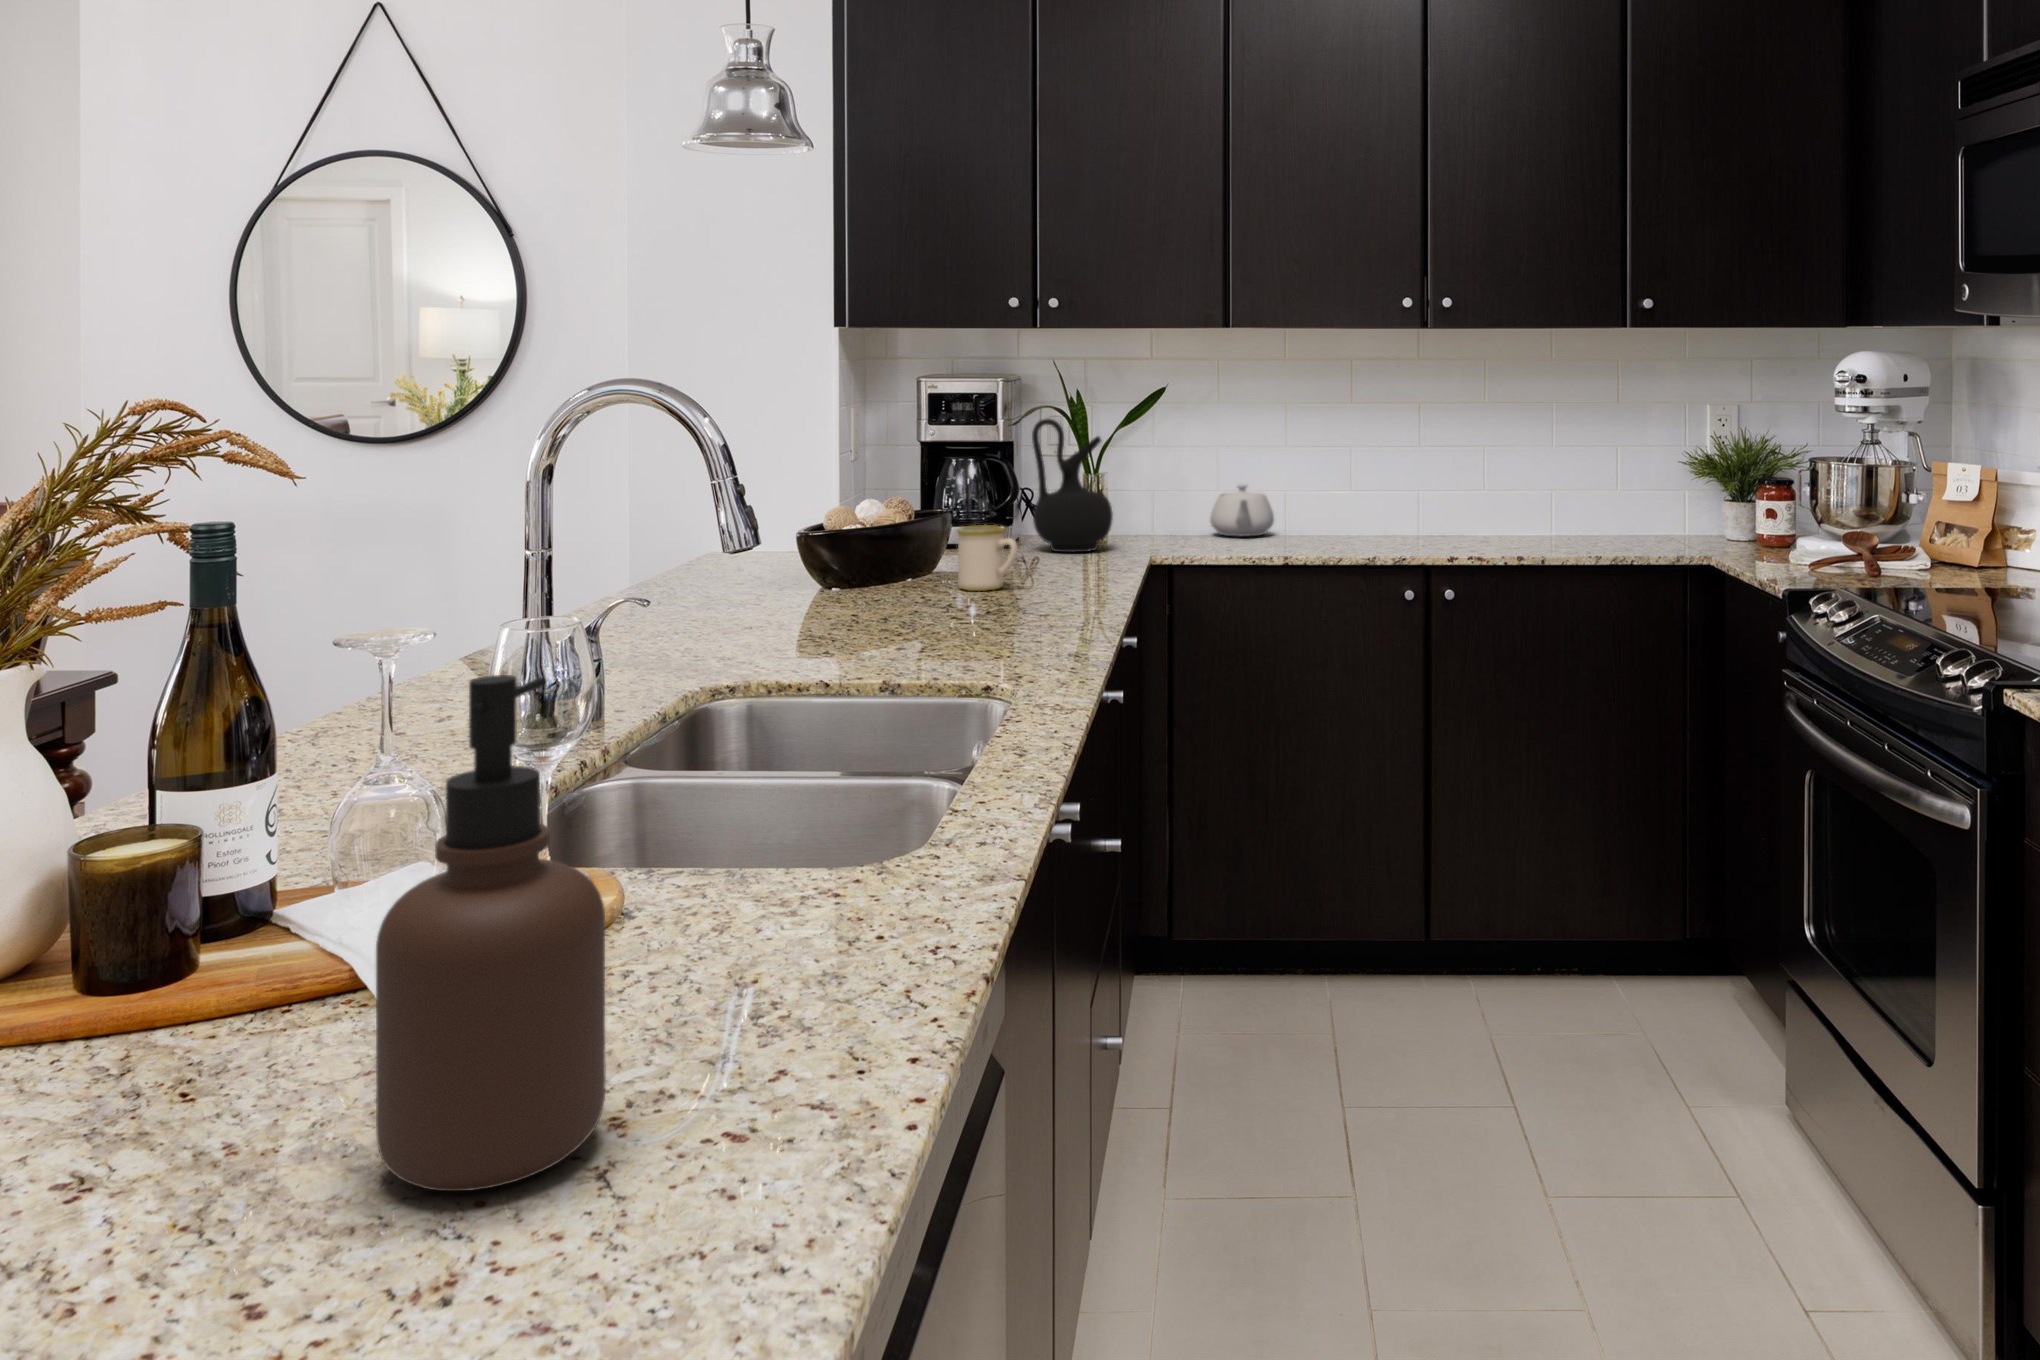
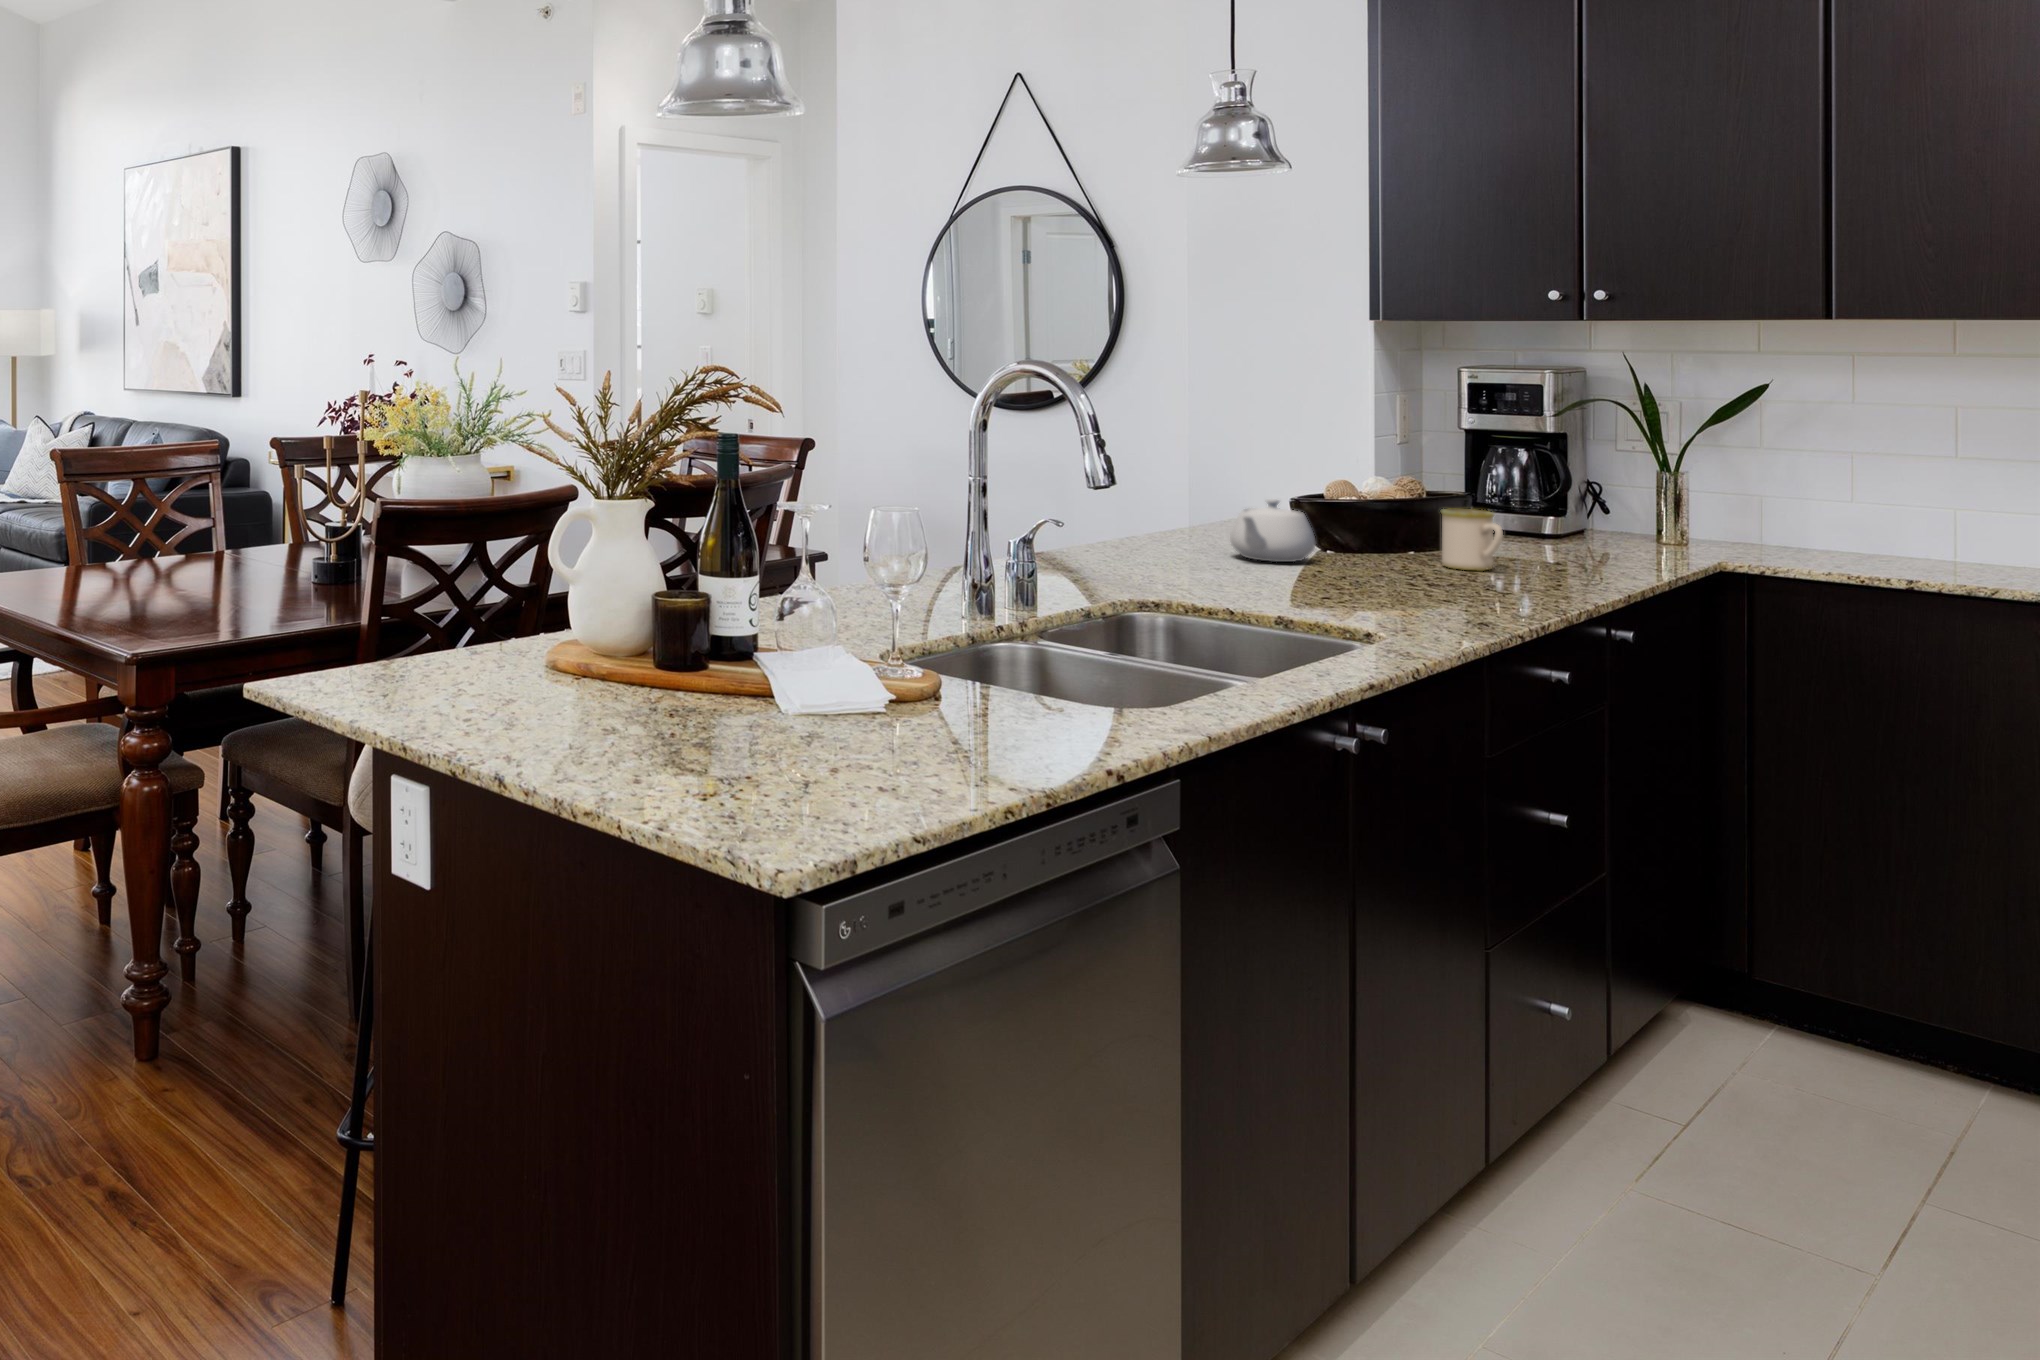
ceramic jug: present [1032,419,1113,552] -> none [1574,413,1676,553]
teapot: present [1210,484,1274,537] -> present [1230,499,1316,562]
soap dispenser: present [376,675,606,1191] -> none [724,518,834,781]

